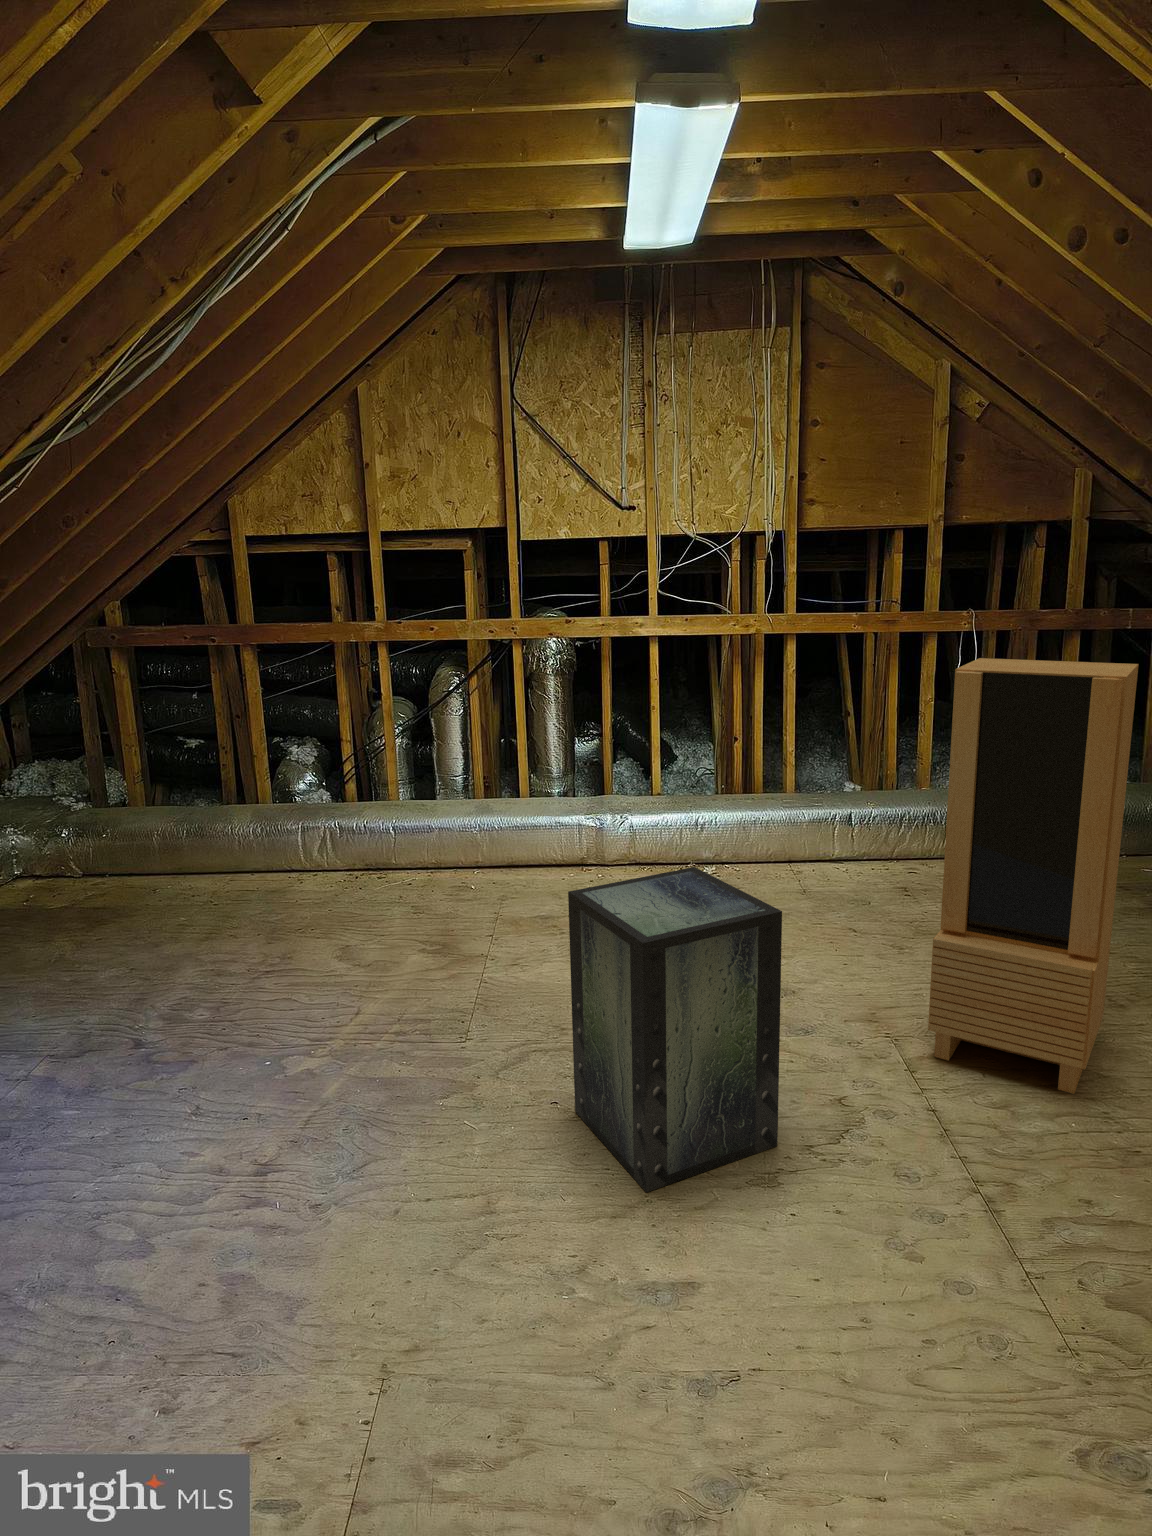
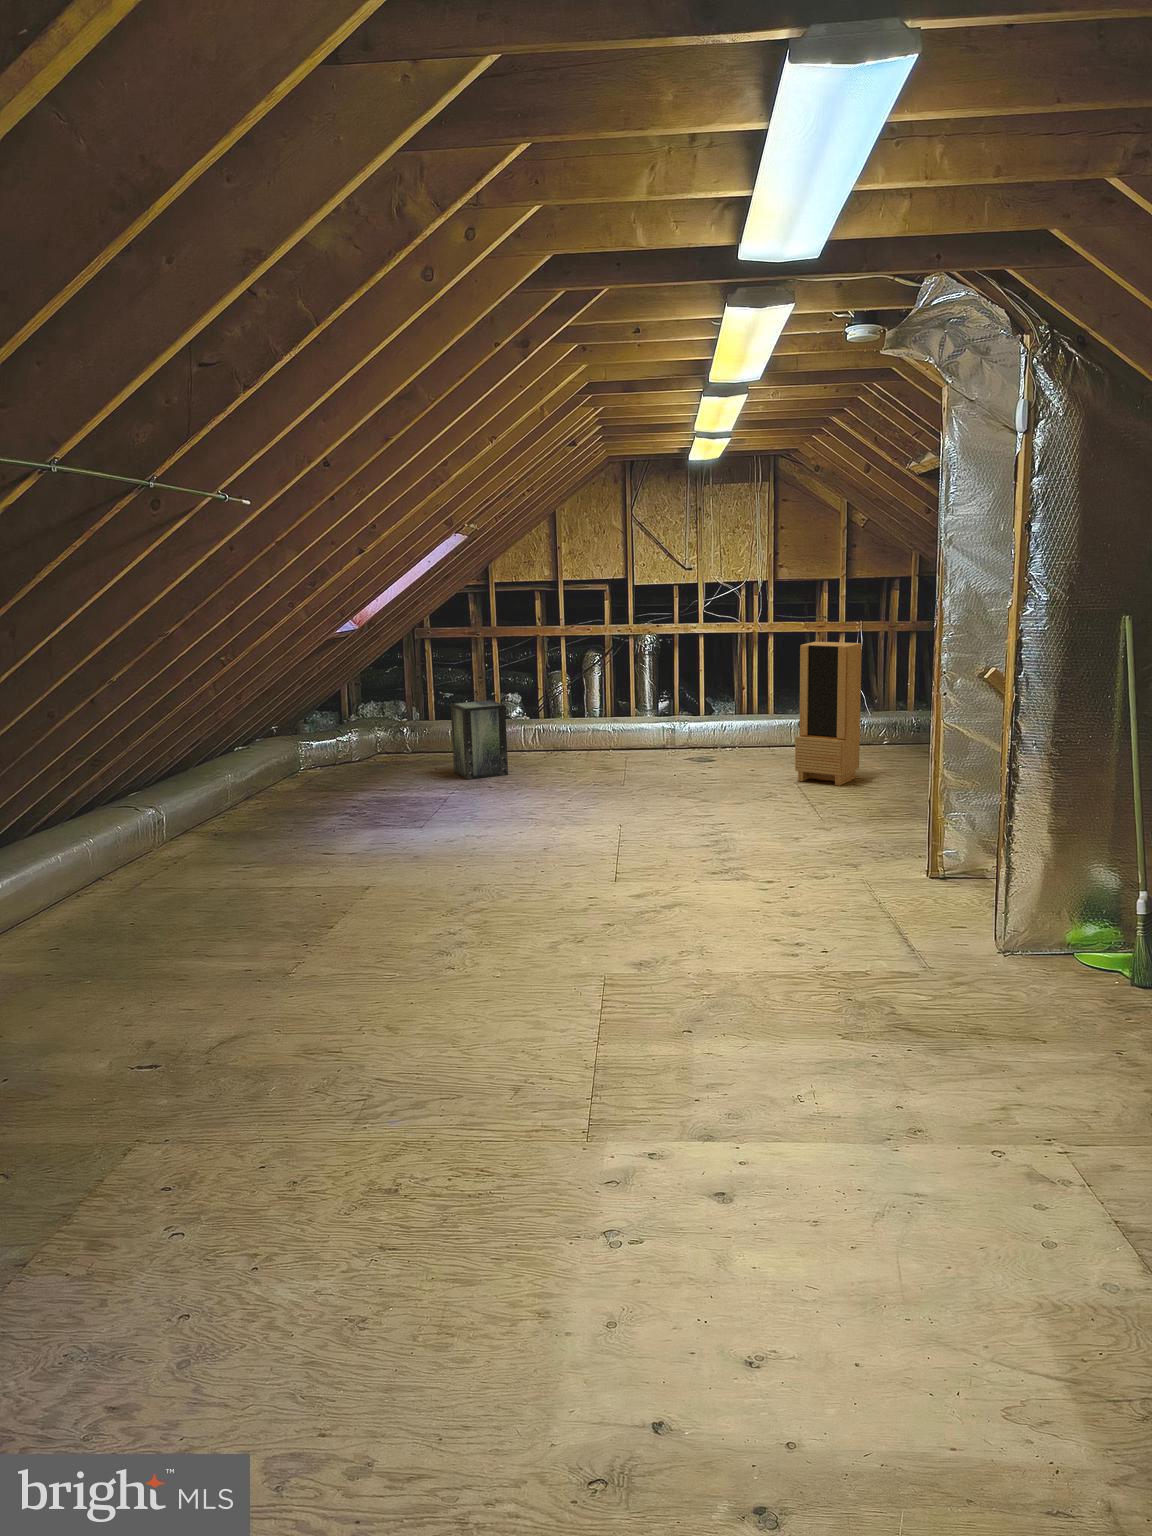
storage box: present [568,867,782,1192] -> present [451,700,508,780]

